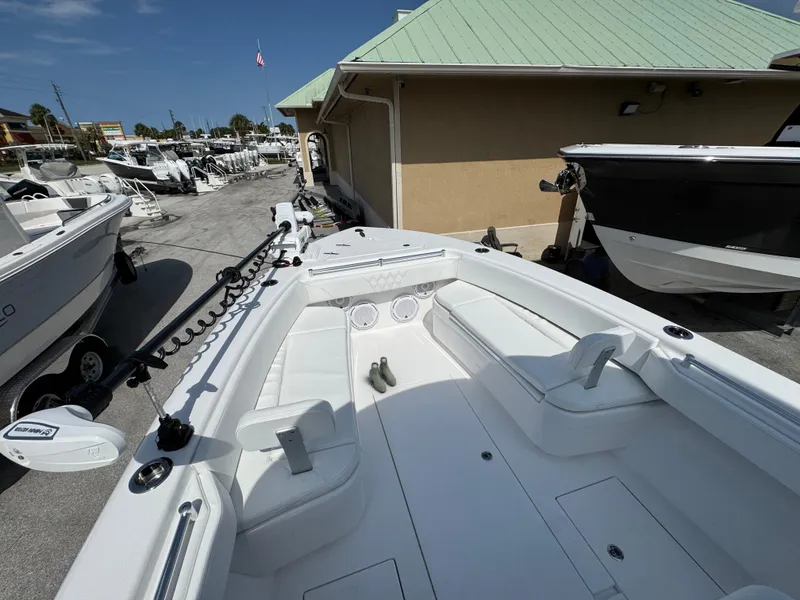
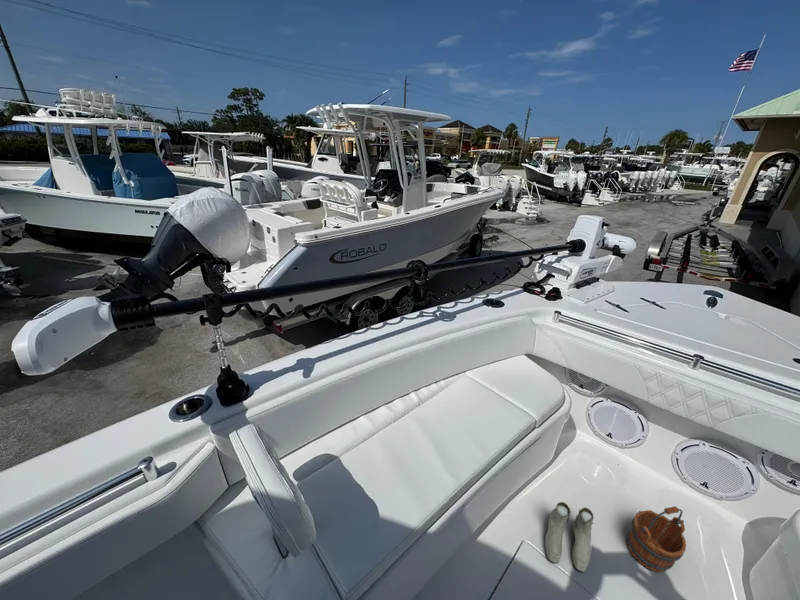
wooden bucket: none [396,329,417,364] -> present [628,506,686,572]

